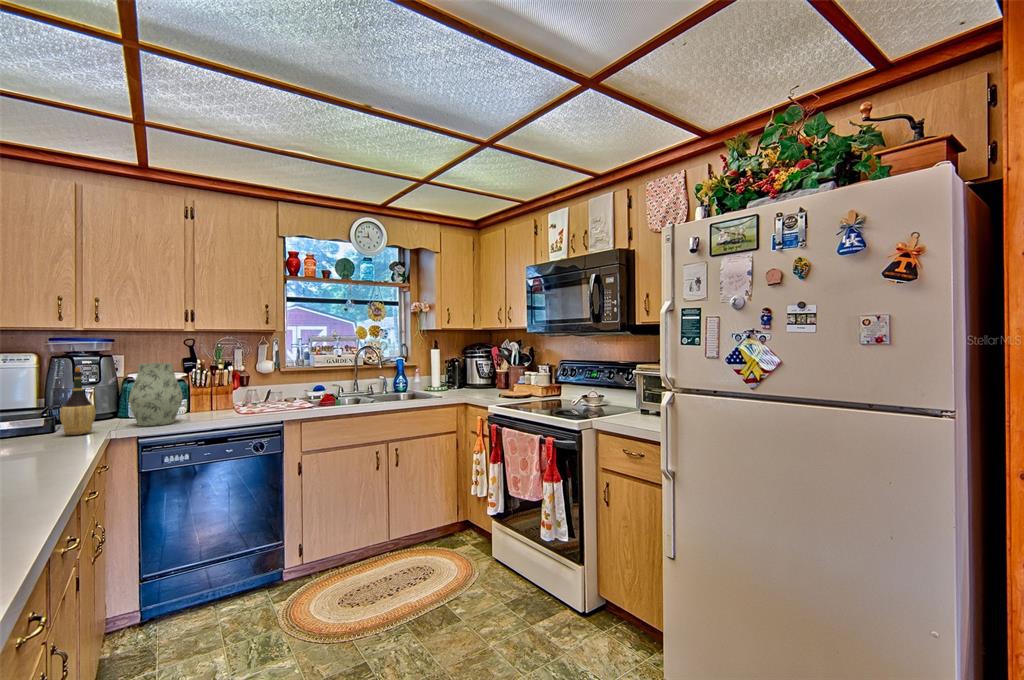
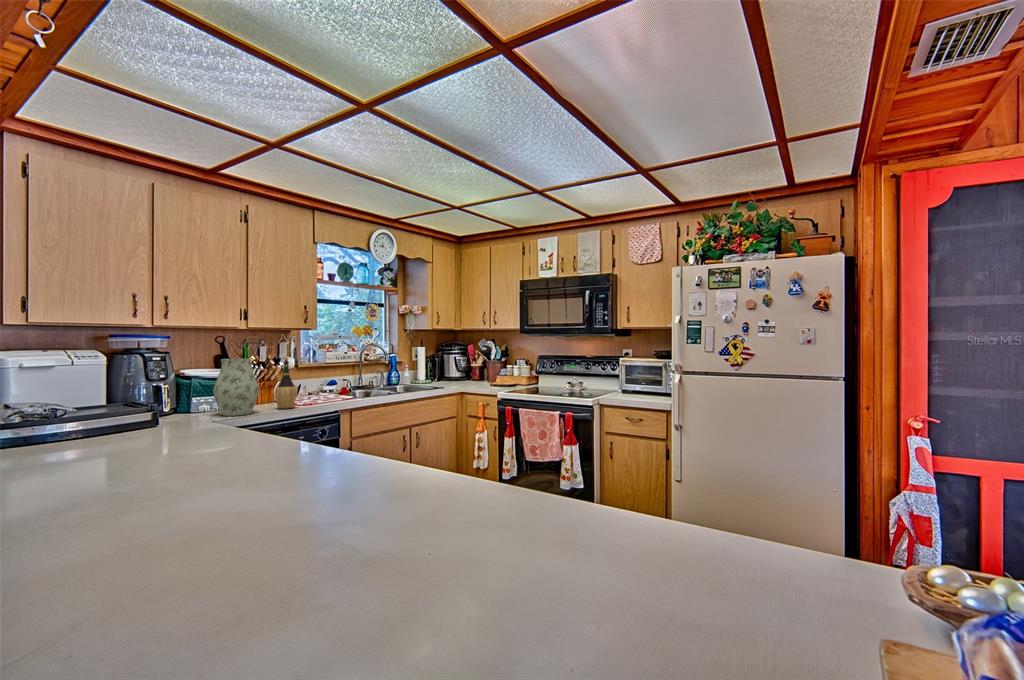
wine bottle: present [60,367,96,435] -> present [275,358,297,409]

